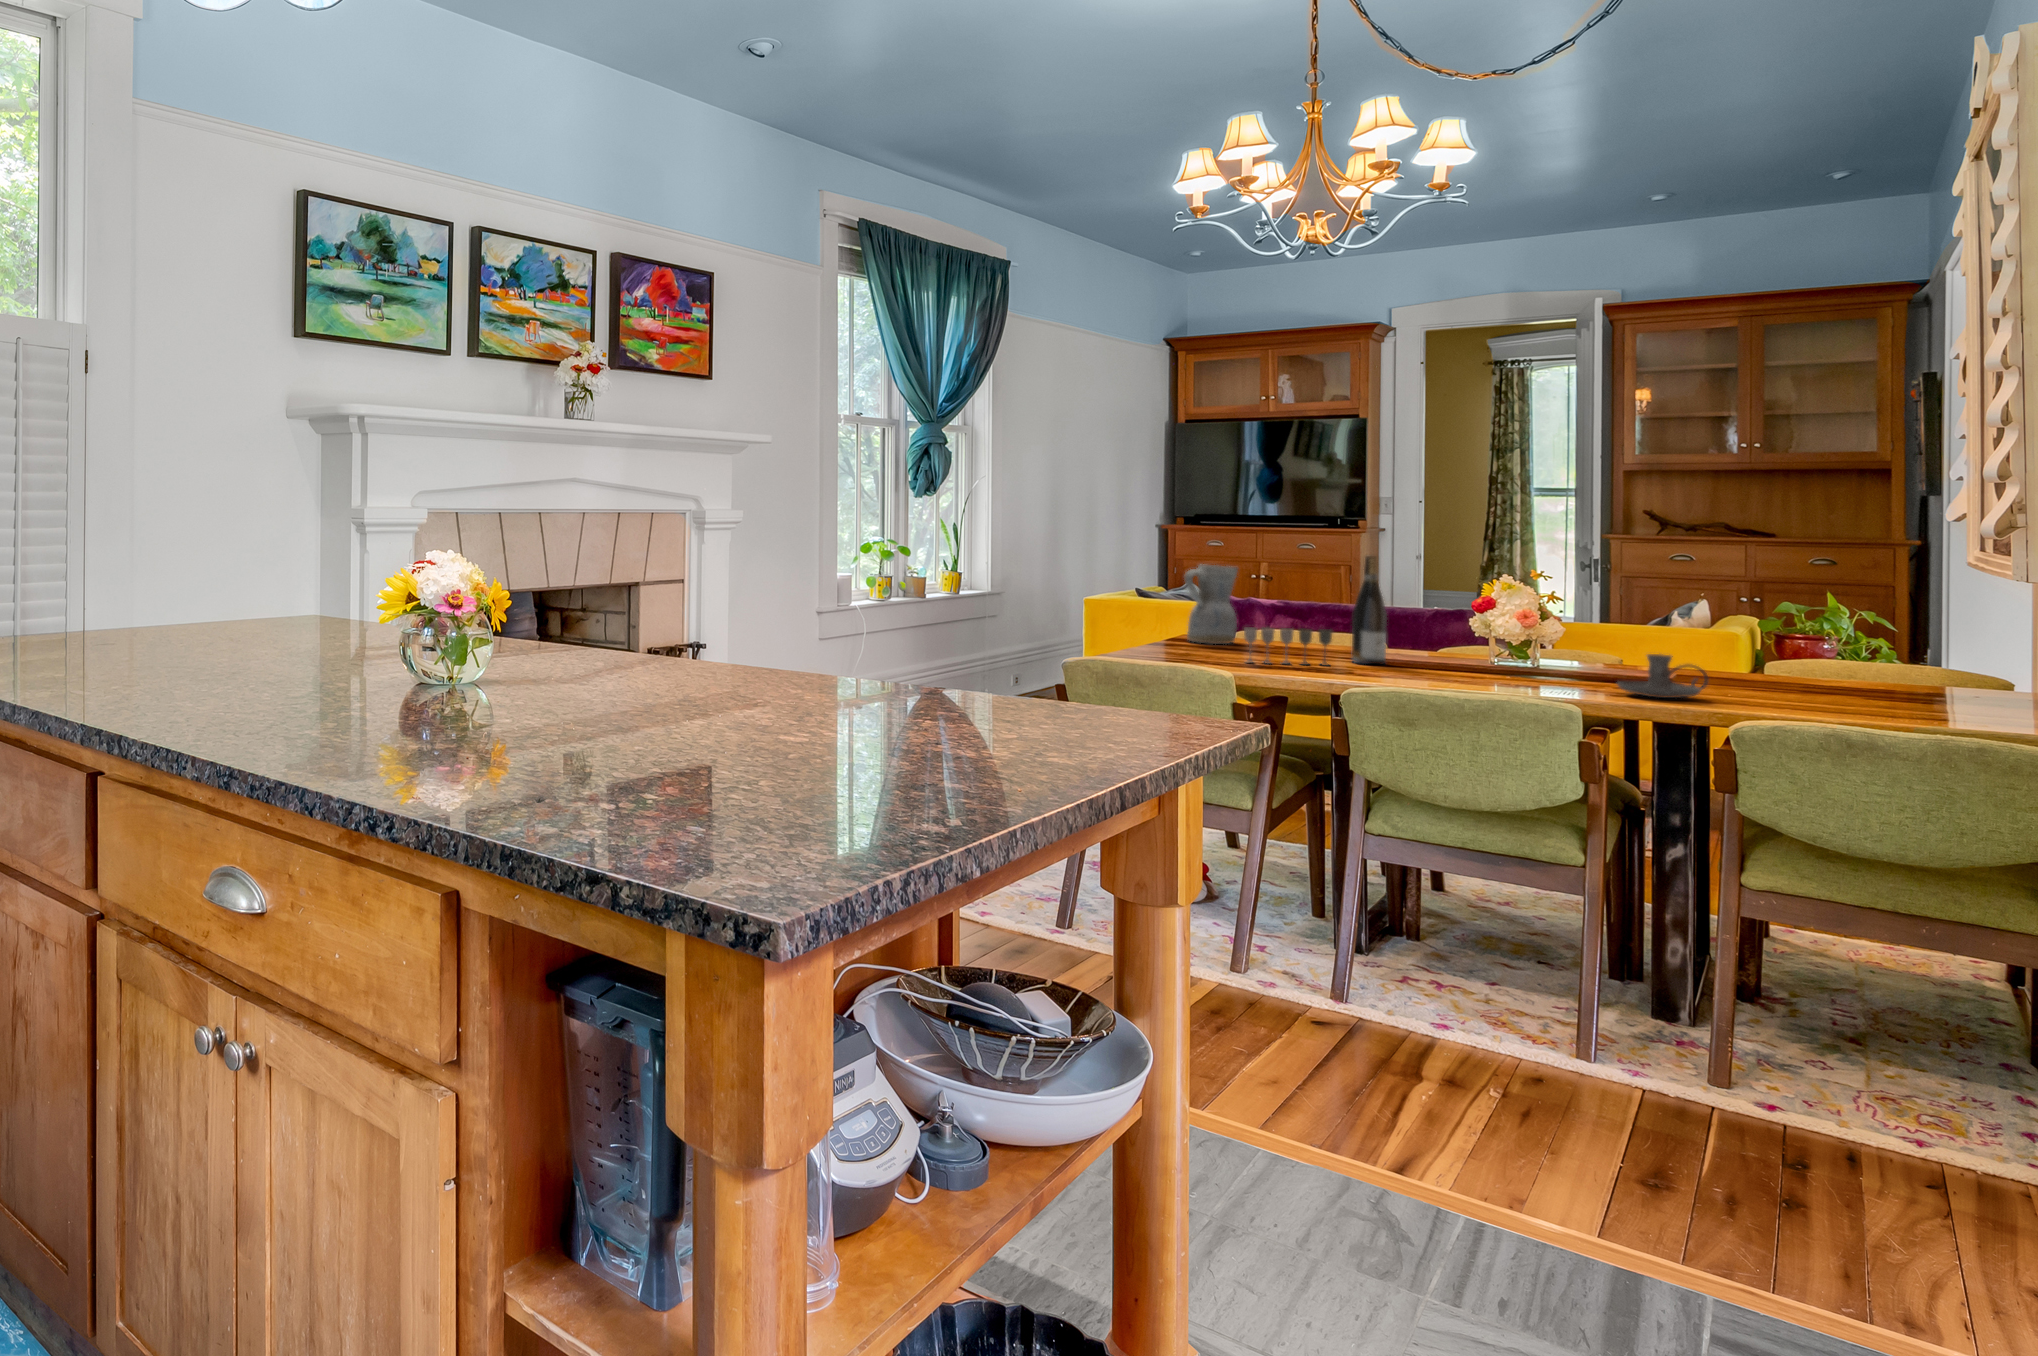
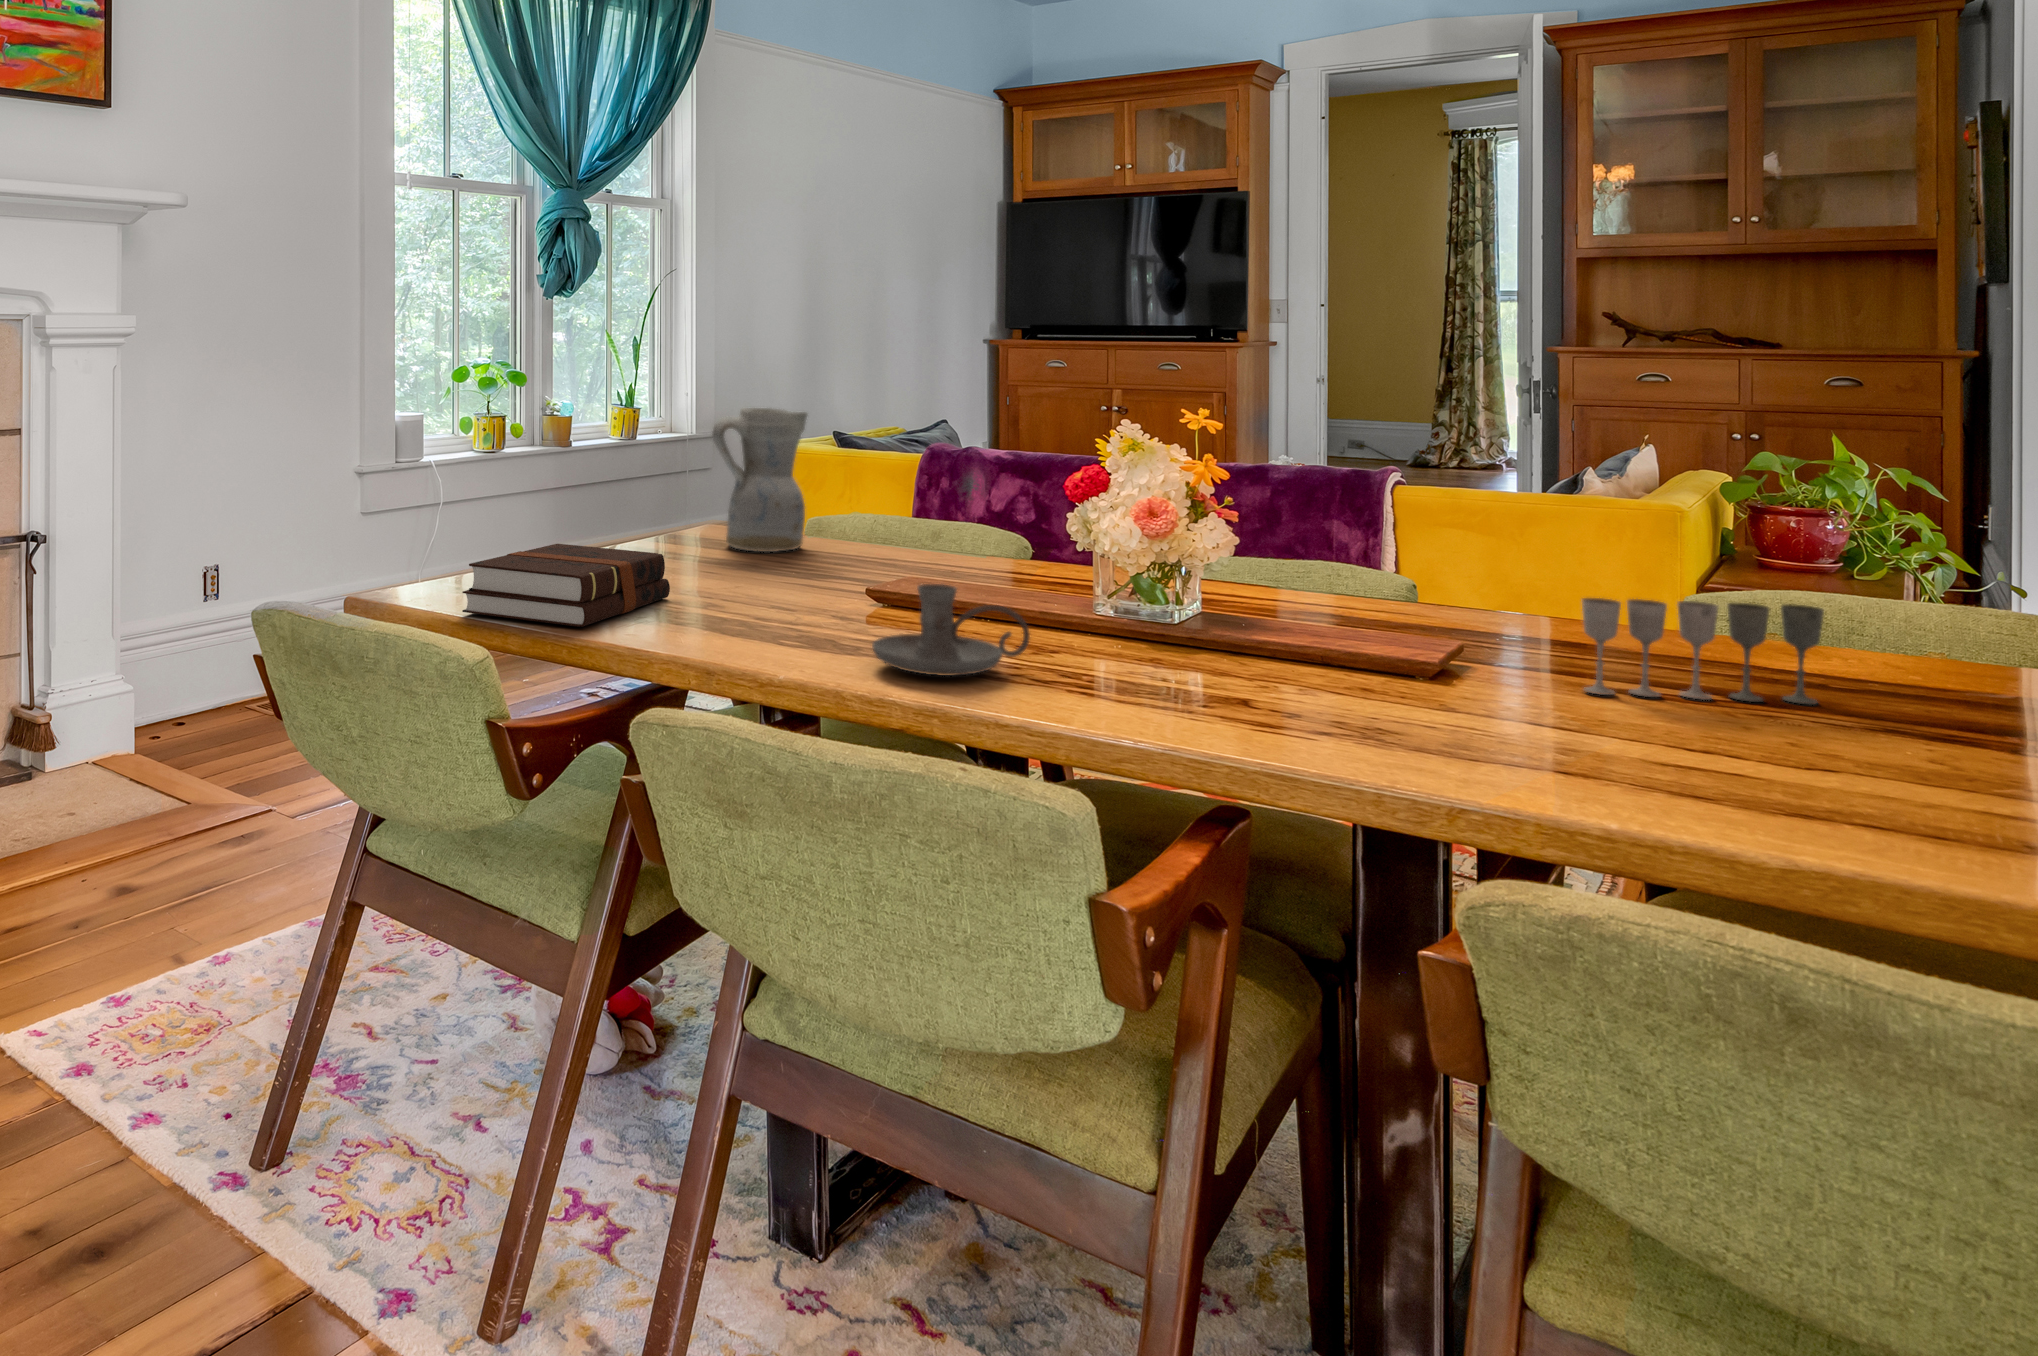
wine bottle: present [1351,556,1387,664] -> none [923,393,981,606]
wine glass: present [1244,627,1332,665] -> present [1582,598,1824,704]
hardback book: none [1123,633,1214,669] -> present [462,544,670,627]
candle holder: present [1617,654,1709,698] -> present [872,584,1030,676]

